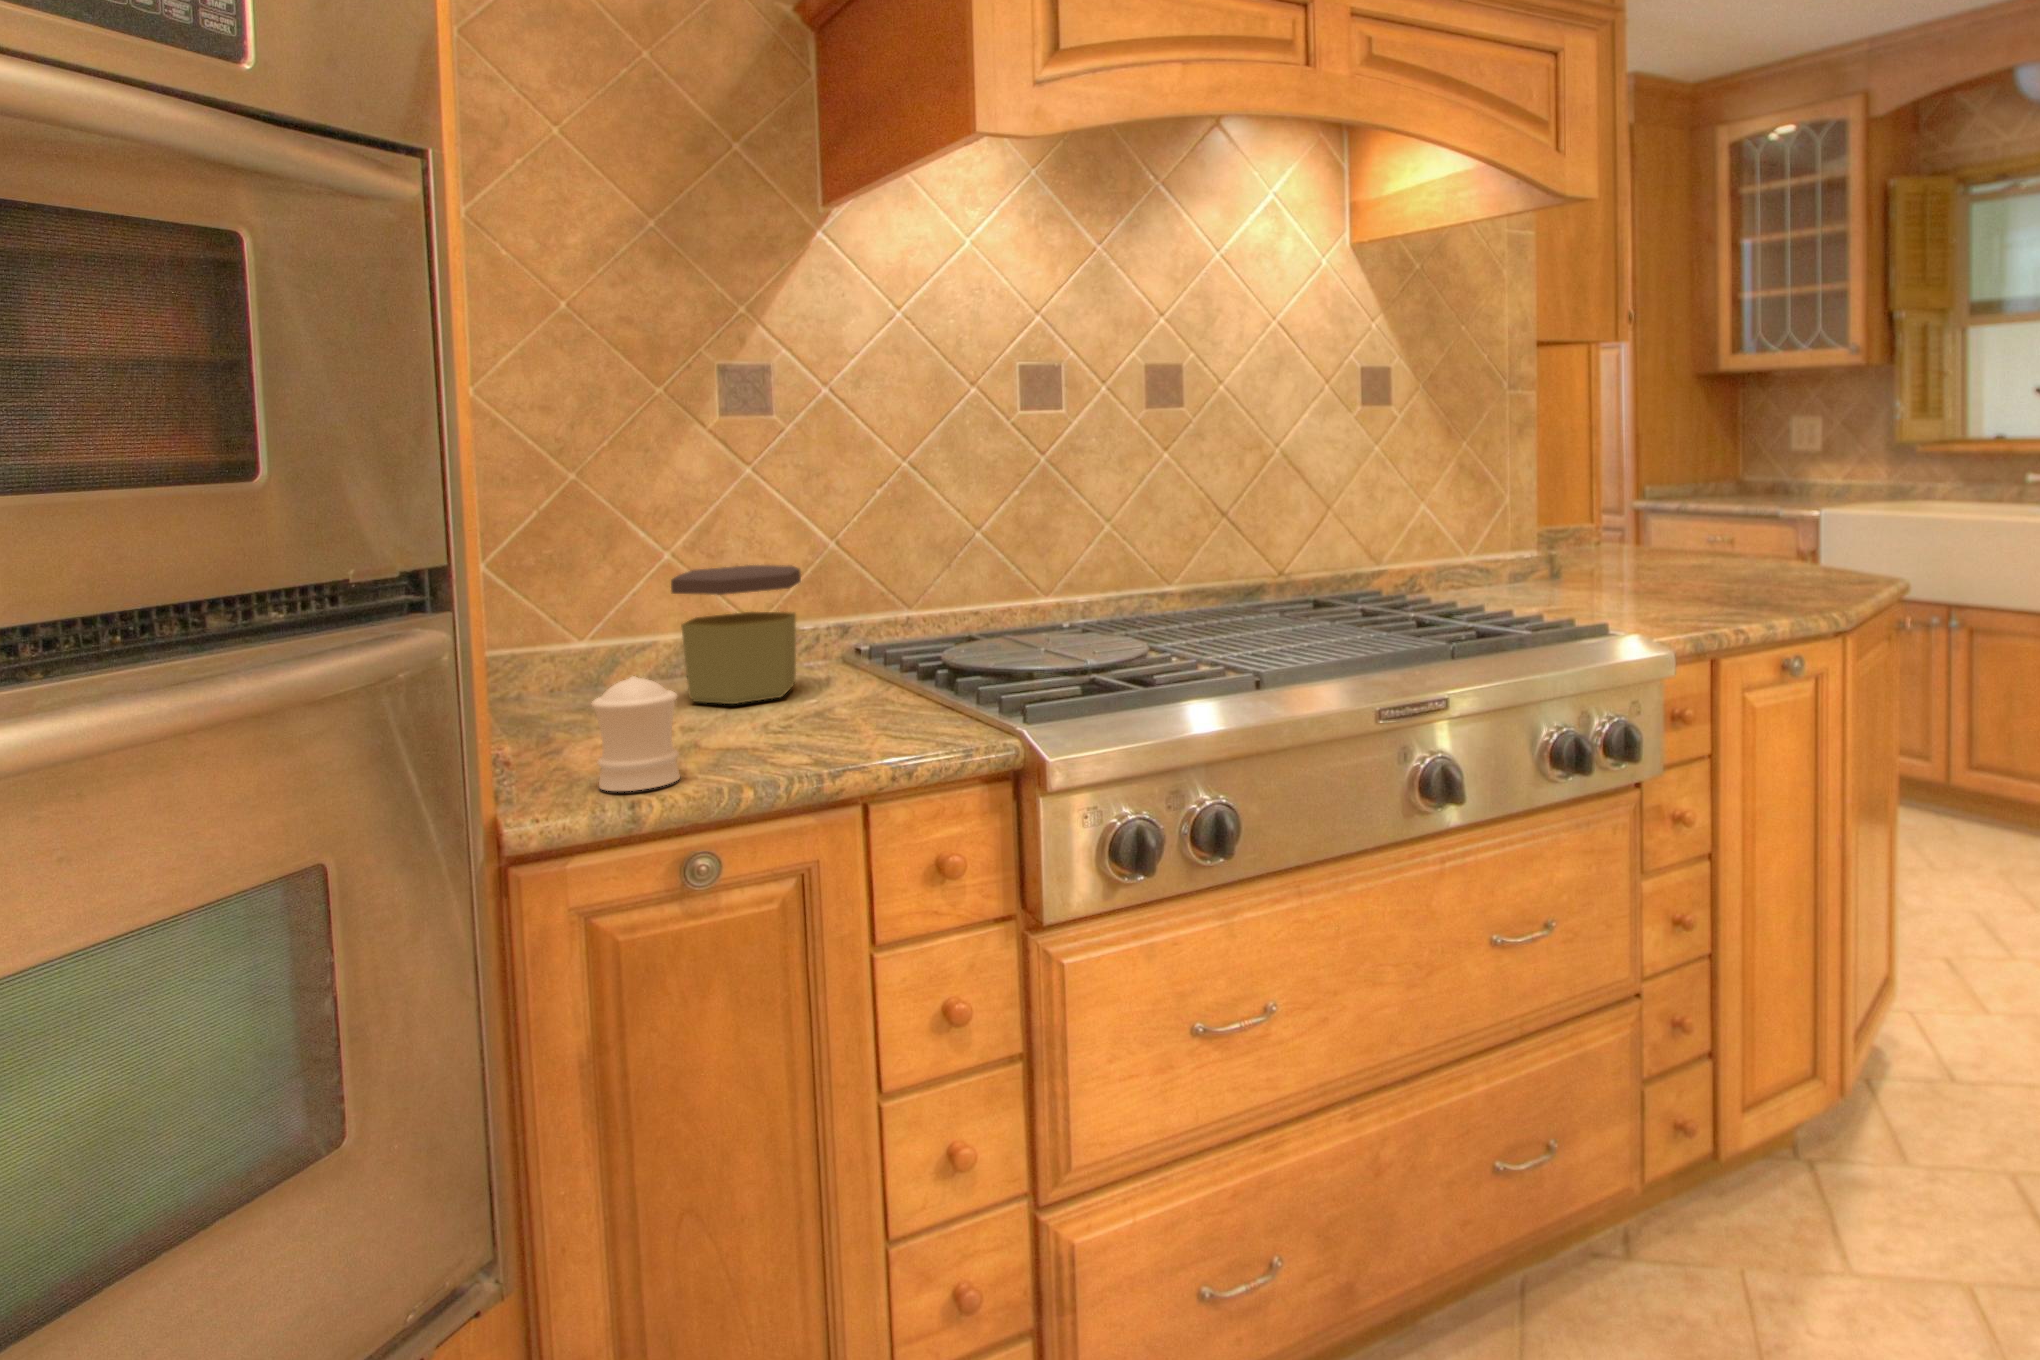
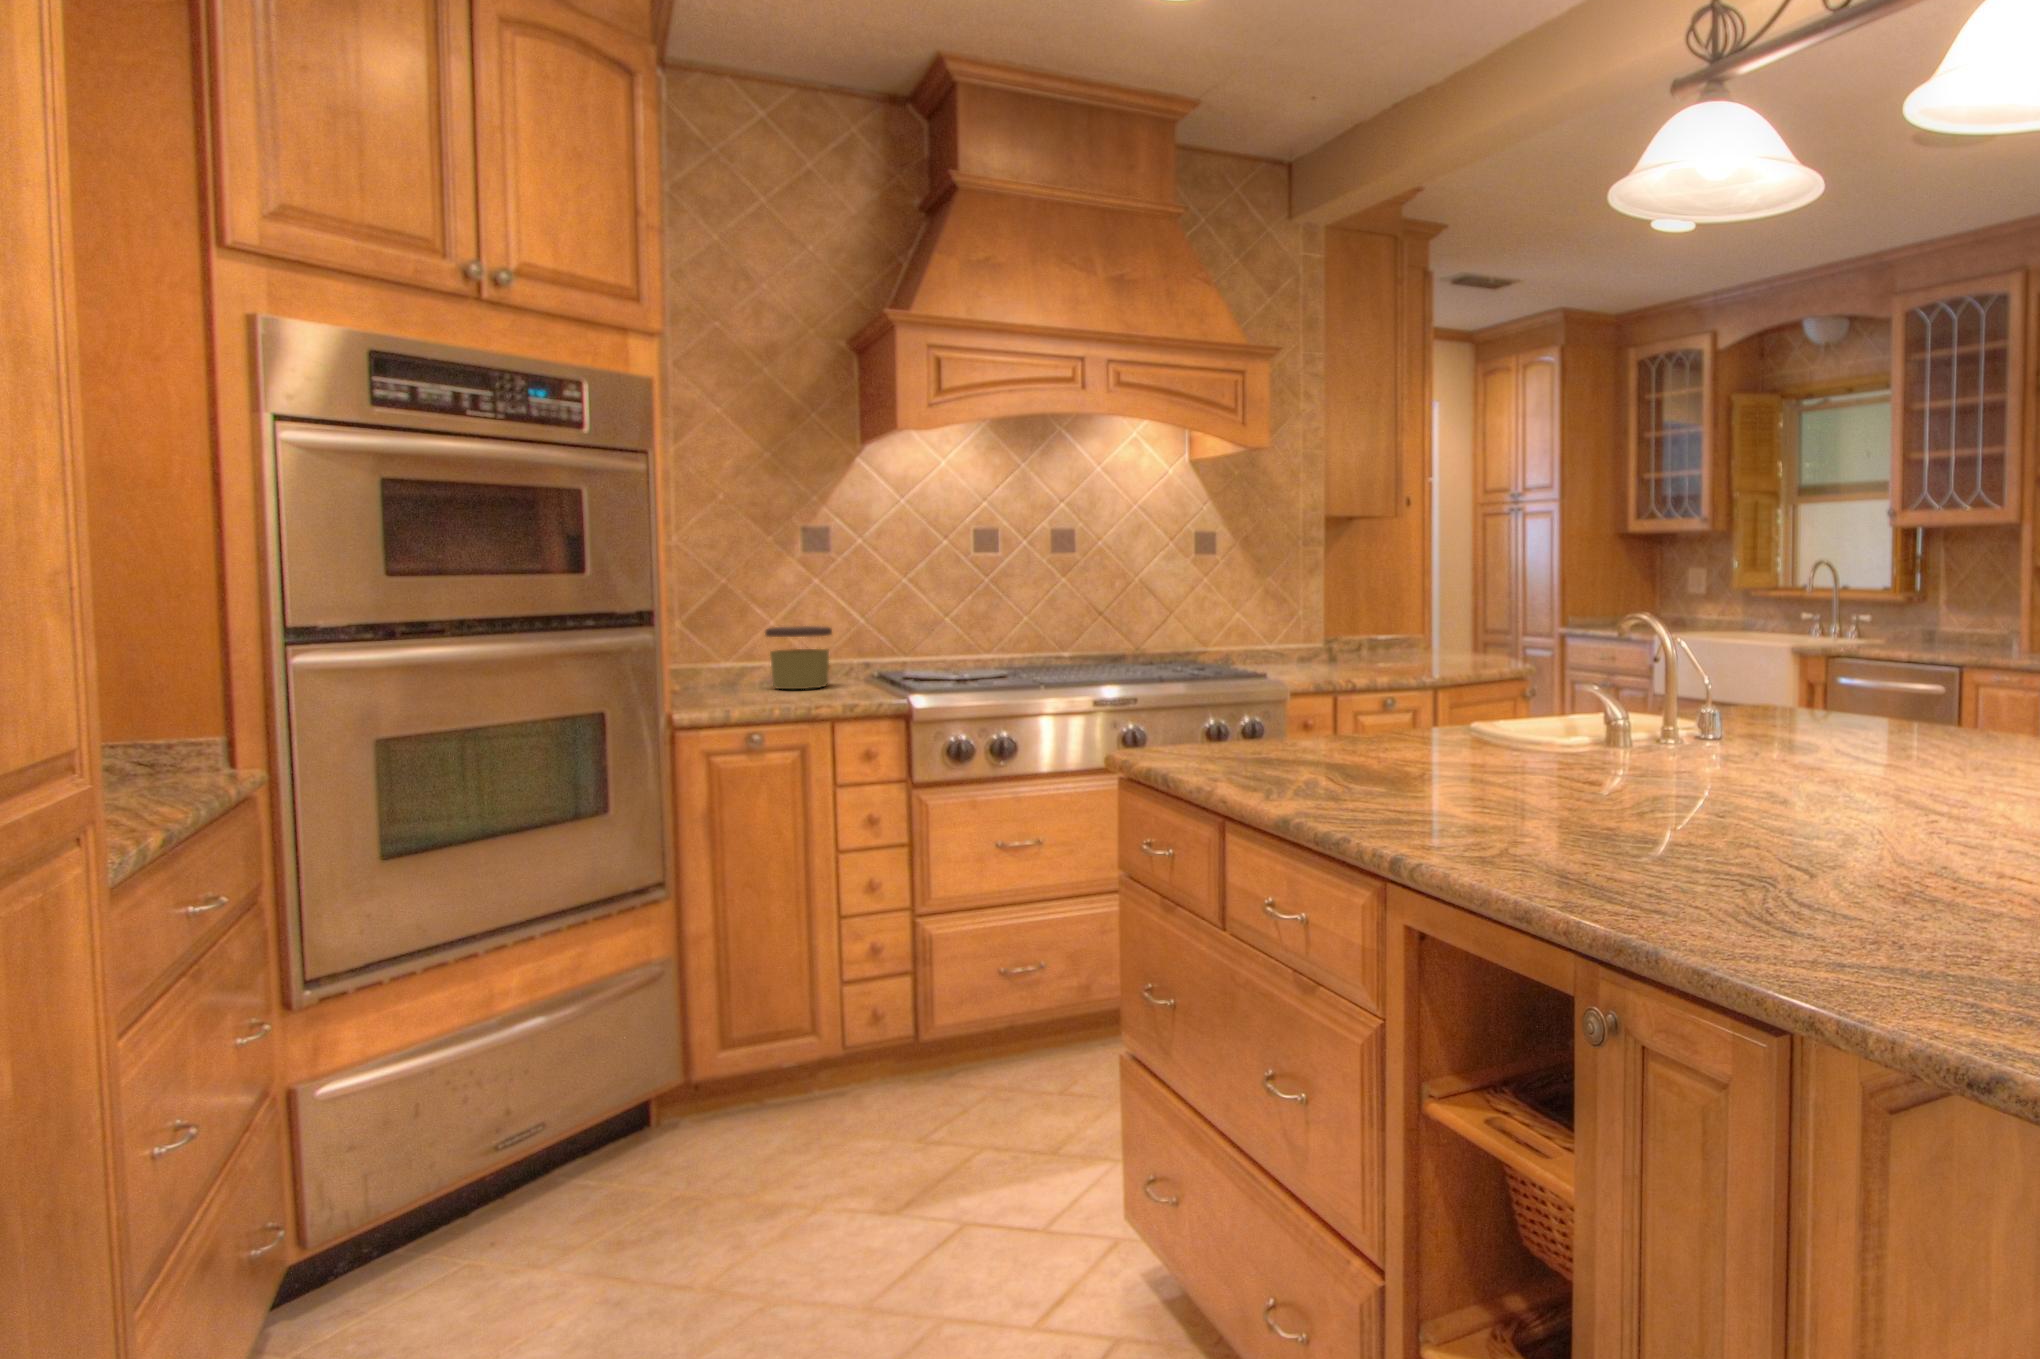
salt shaker: present [592,676,680,791] -> none [714,663,751,709]

